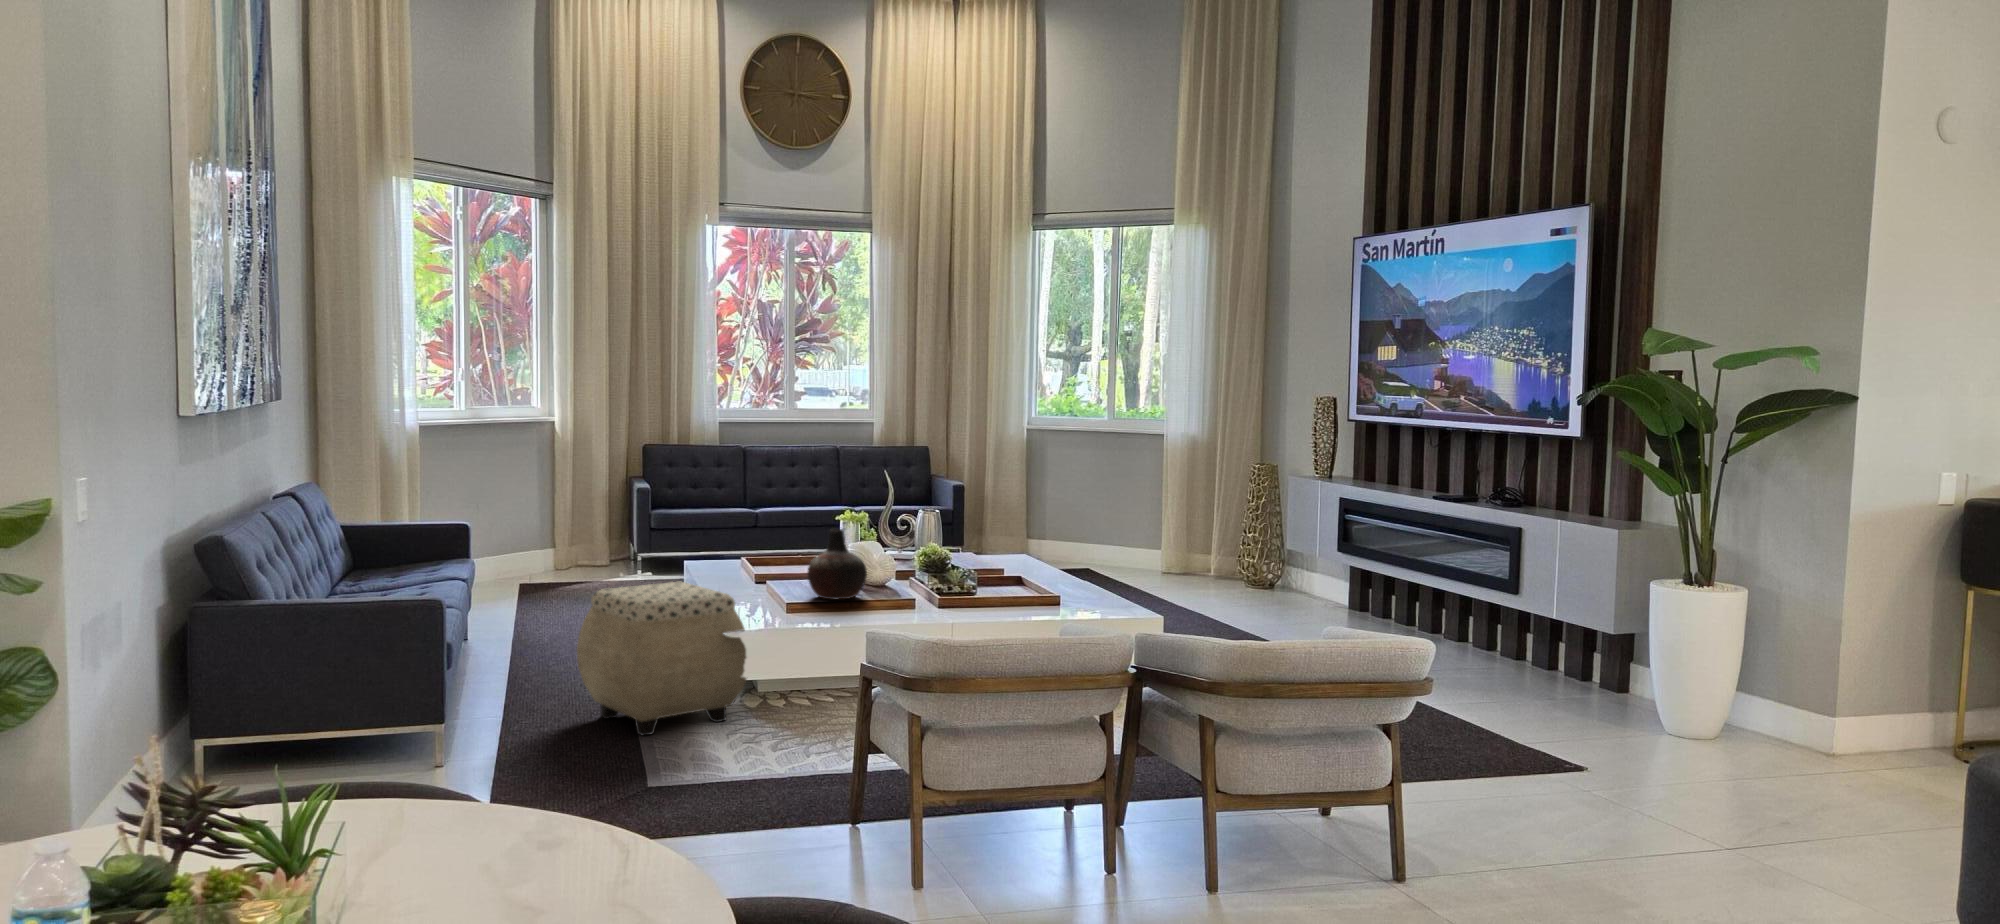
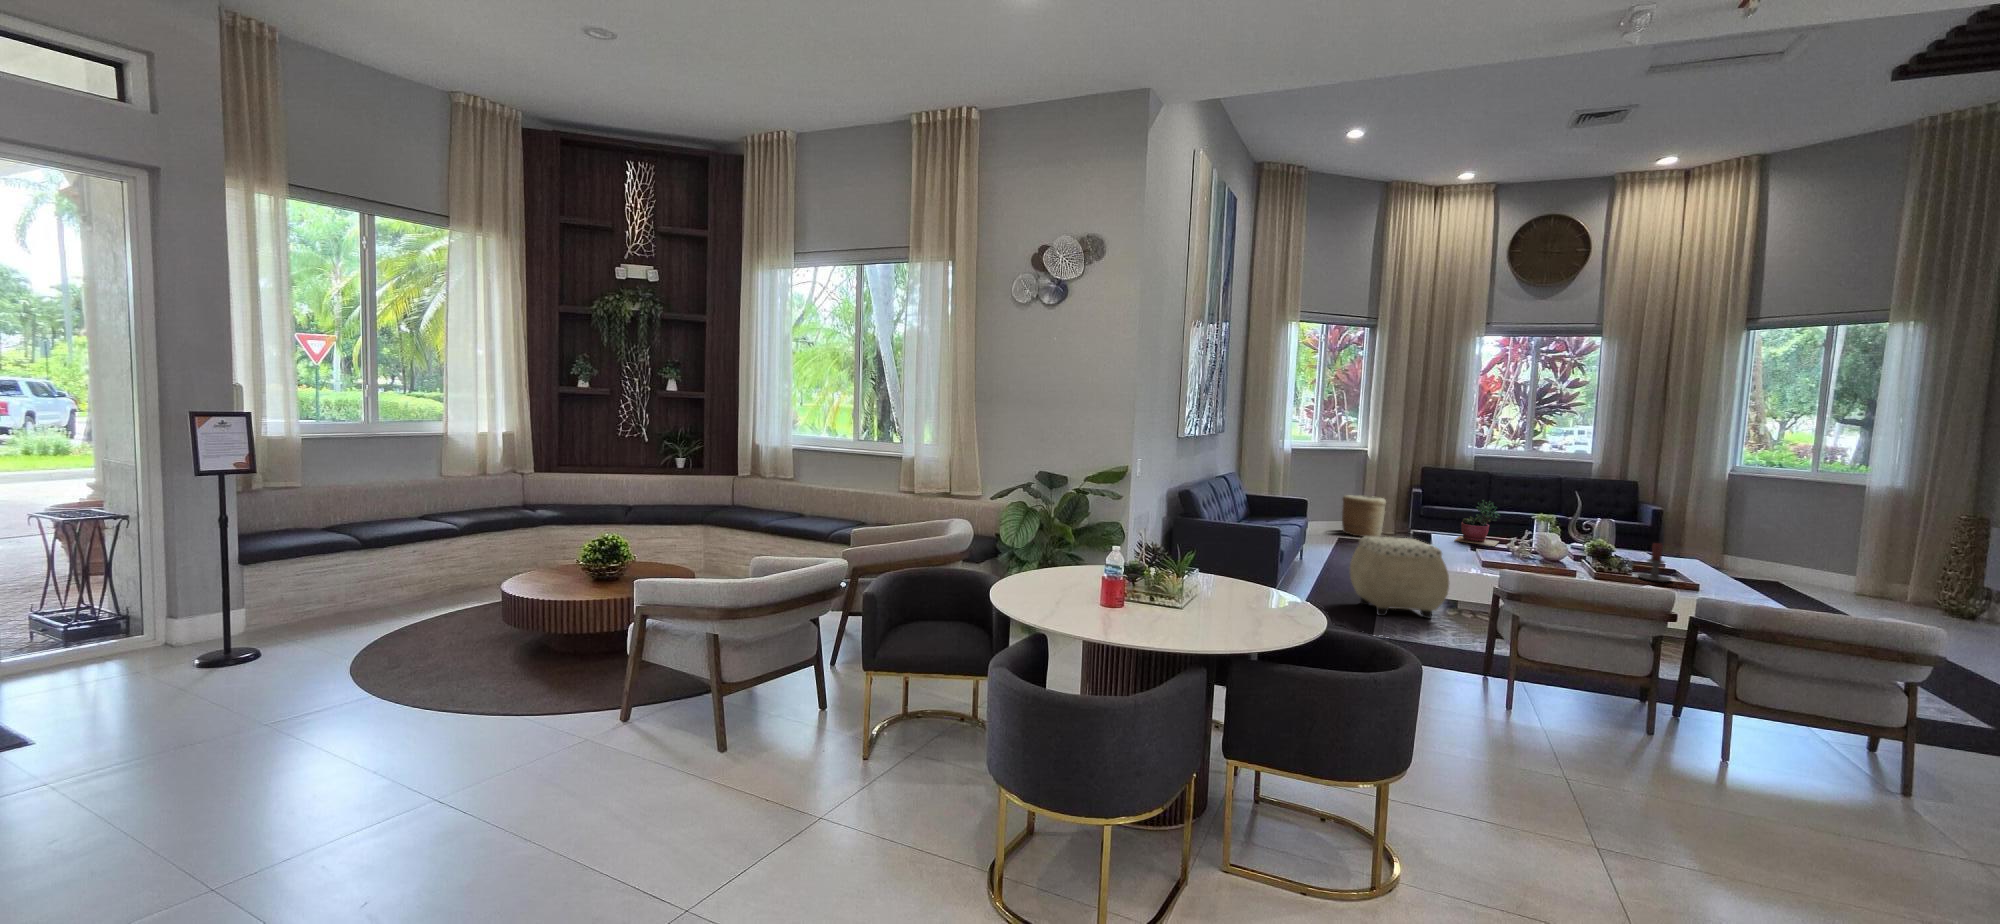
succulent plant: none [729,496,792,572] -> present [1455,500,1500,546]
woven basket: none [517,503,593,579] -> present [1342,495,1386,537]
vase: present [808,529,867,599] -> none [1500,521,1543,565]
candle holder: none [983,539,1034,597] -> present [1638,543,1678,582]

